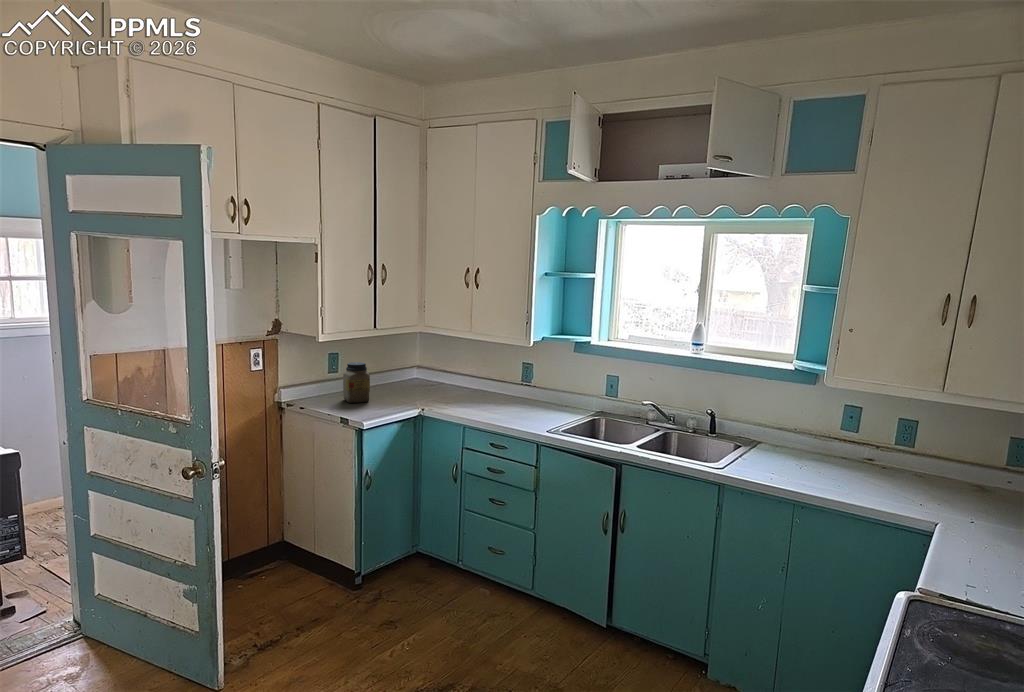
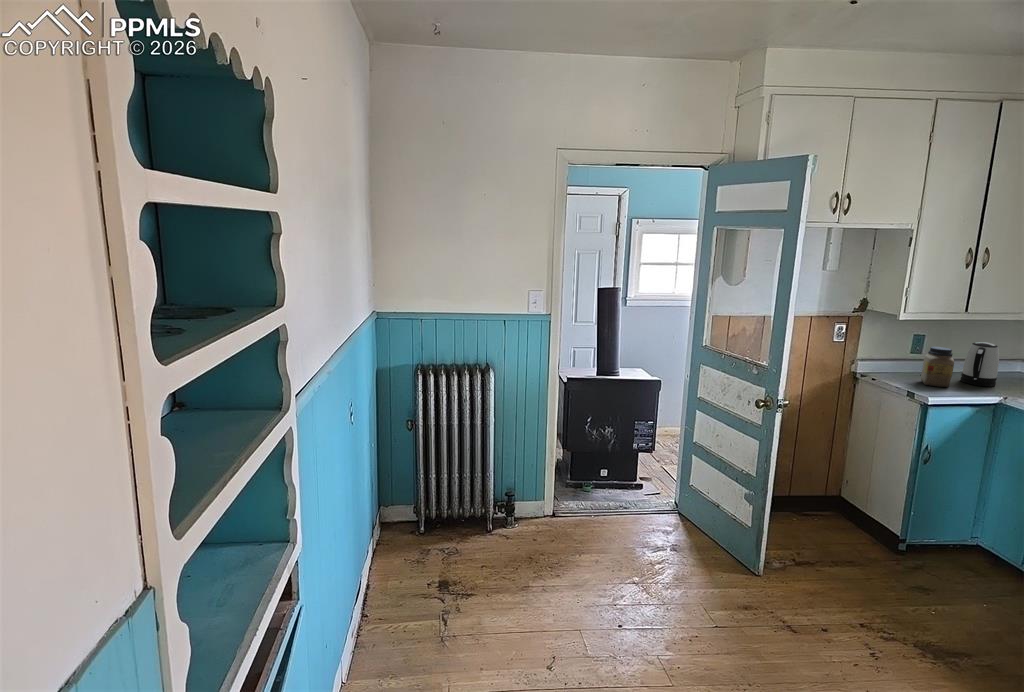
kettle: none [374,352,402,394] -> present [960,342,999,386]

